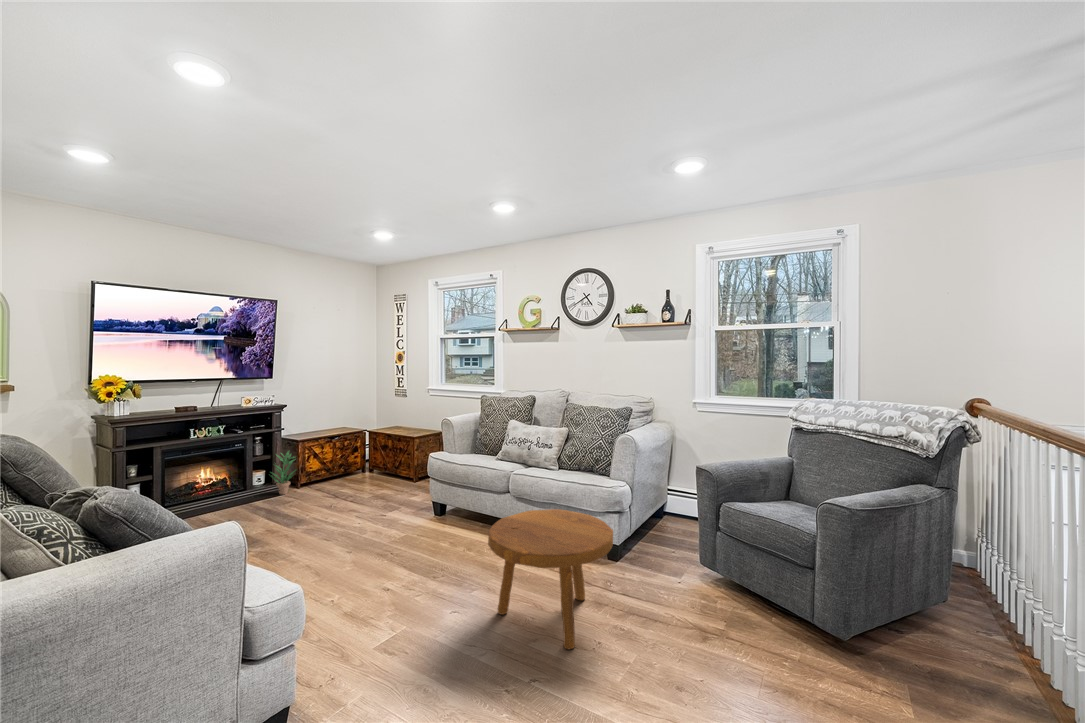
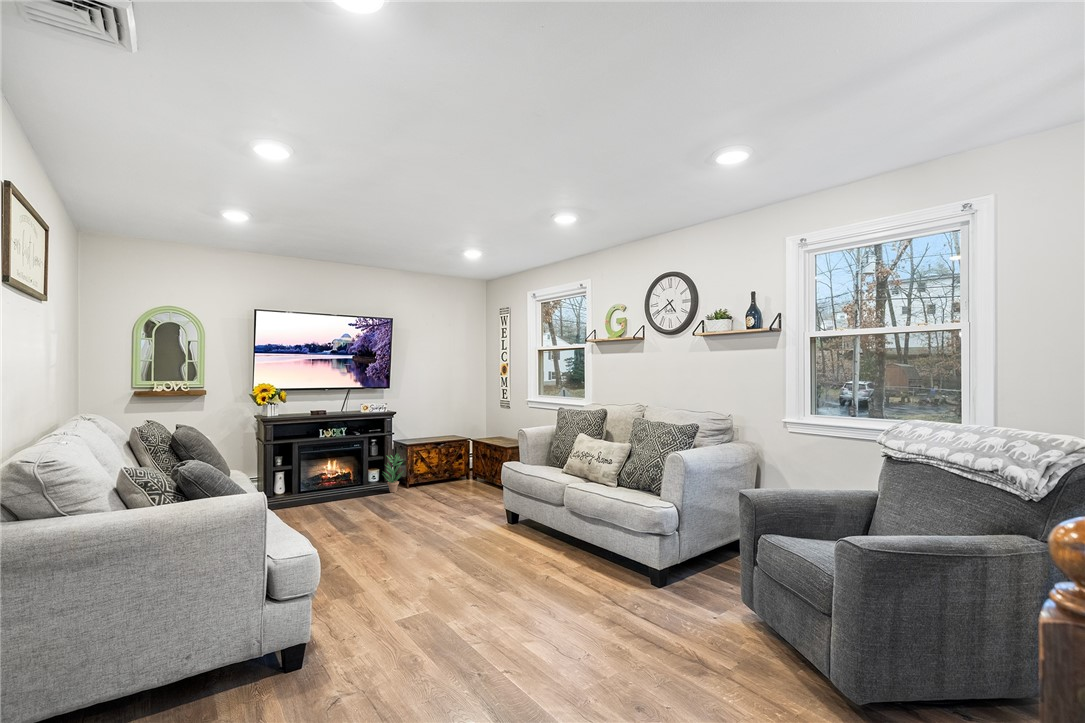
footstool: present [488,509,613,649] -> none [492,521,618,658]

